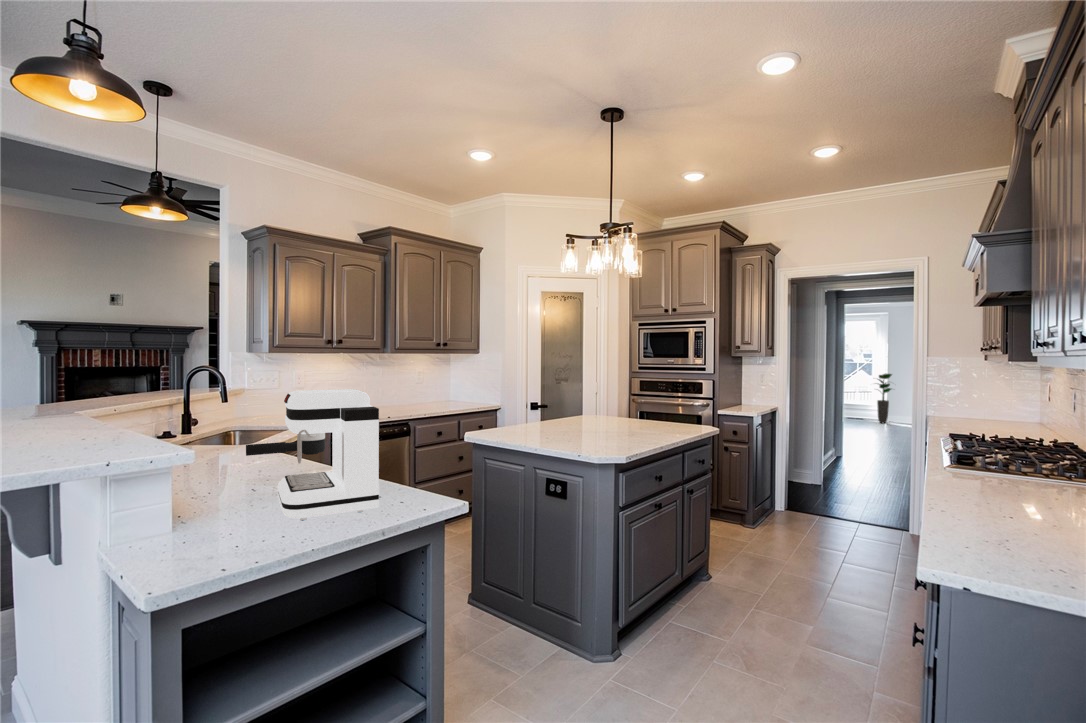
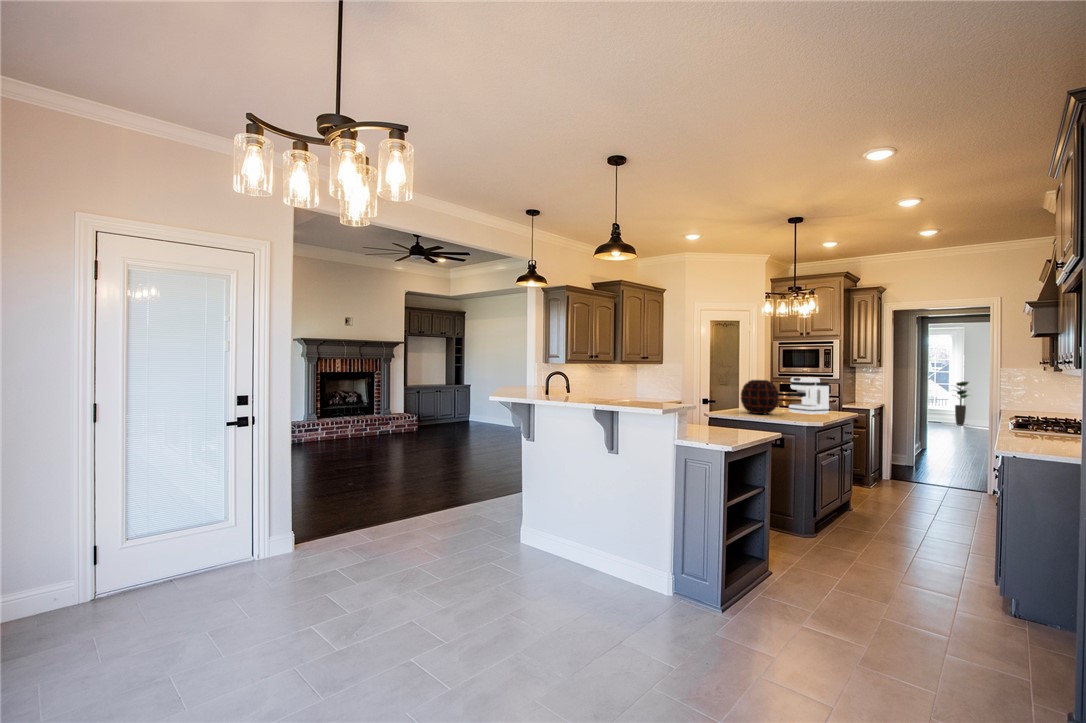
decorative vase: none [516,378,576,438] -> present [741,380,779,414]
coffee maker: present [246,389,379,521] -> present [788,377,829,415]

